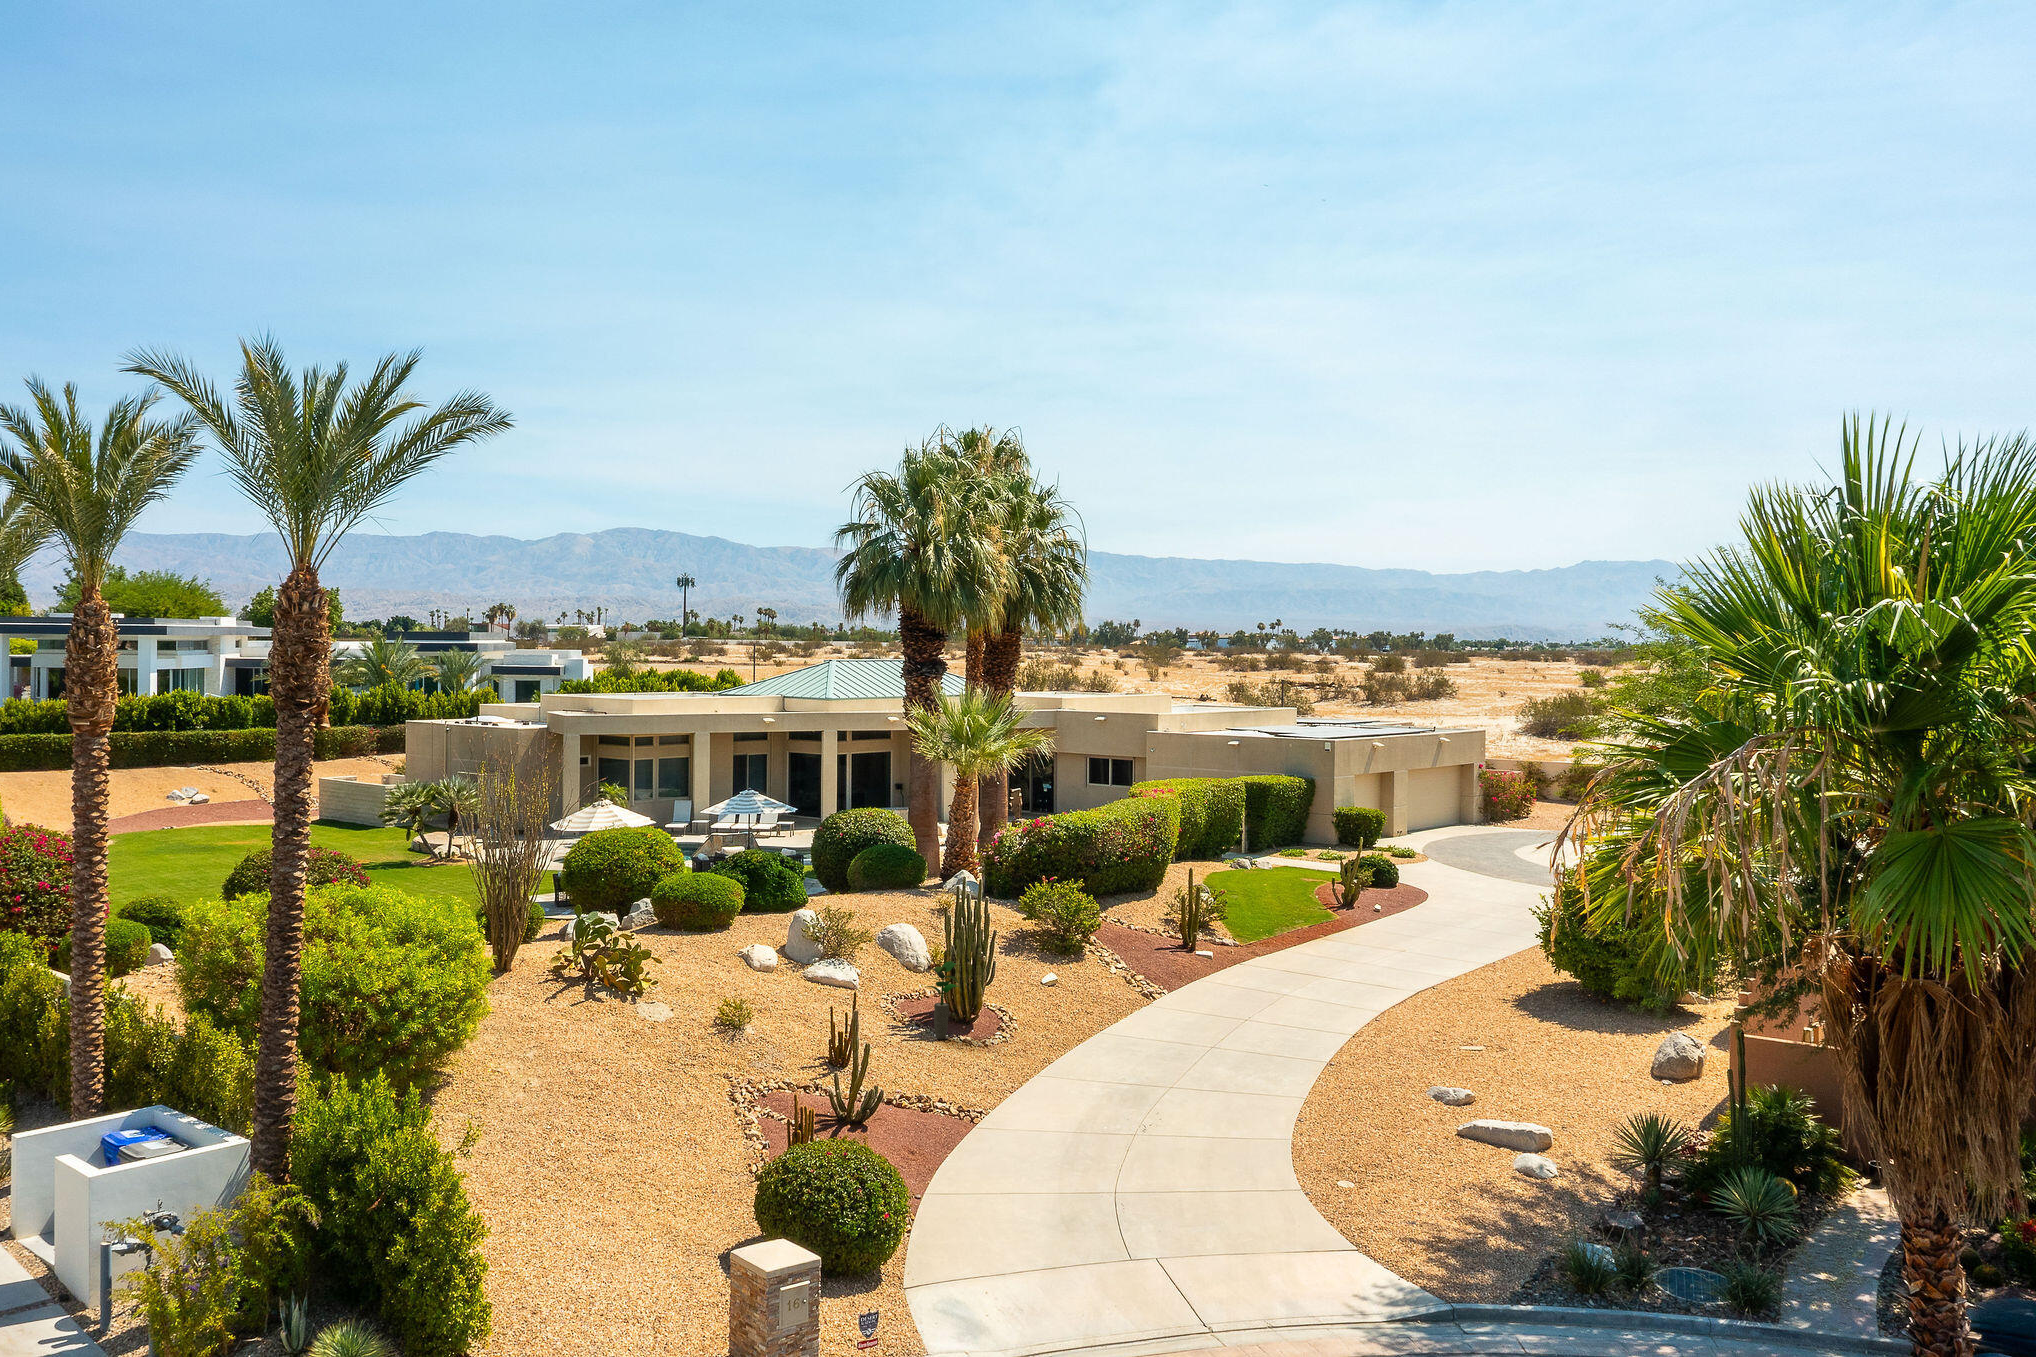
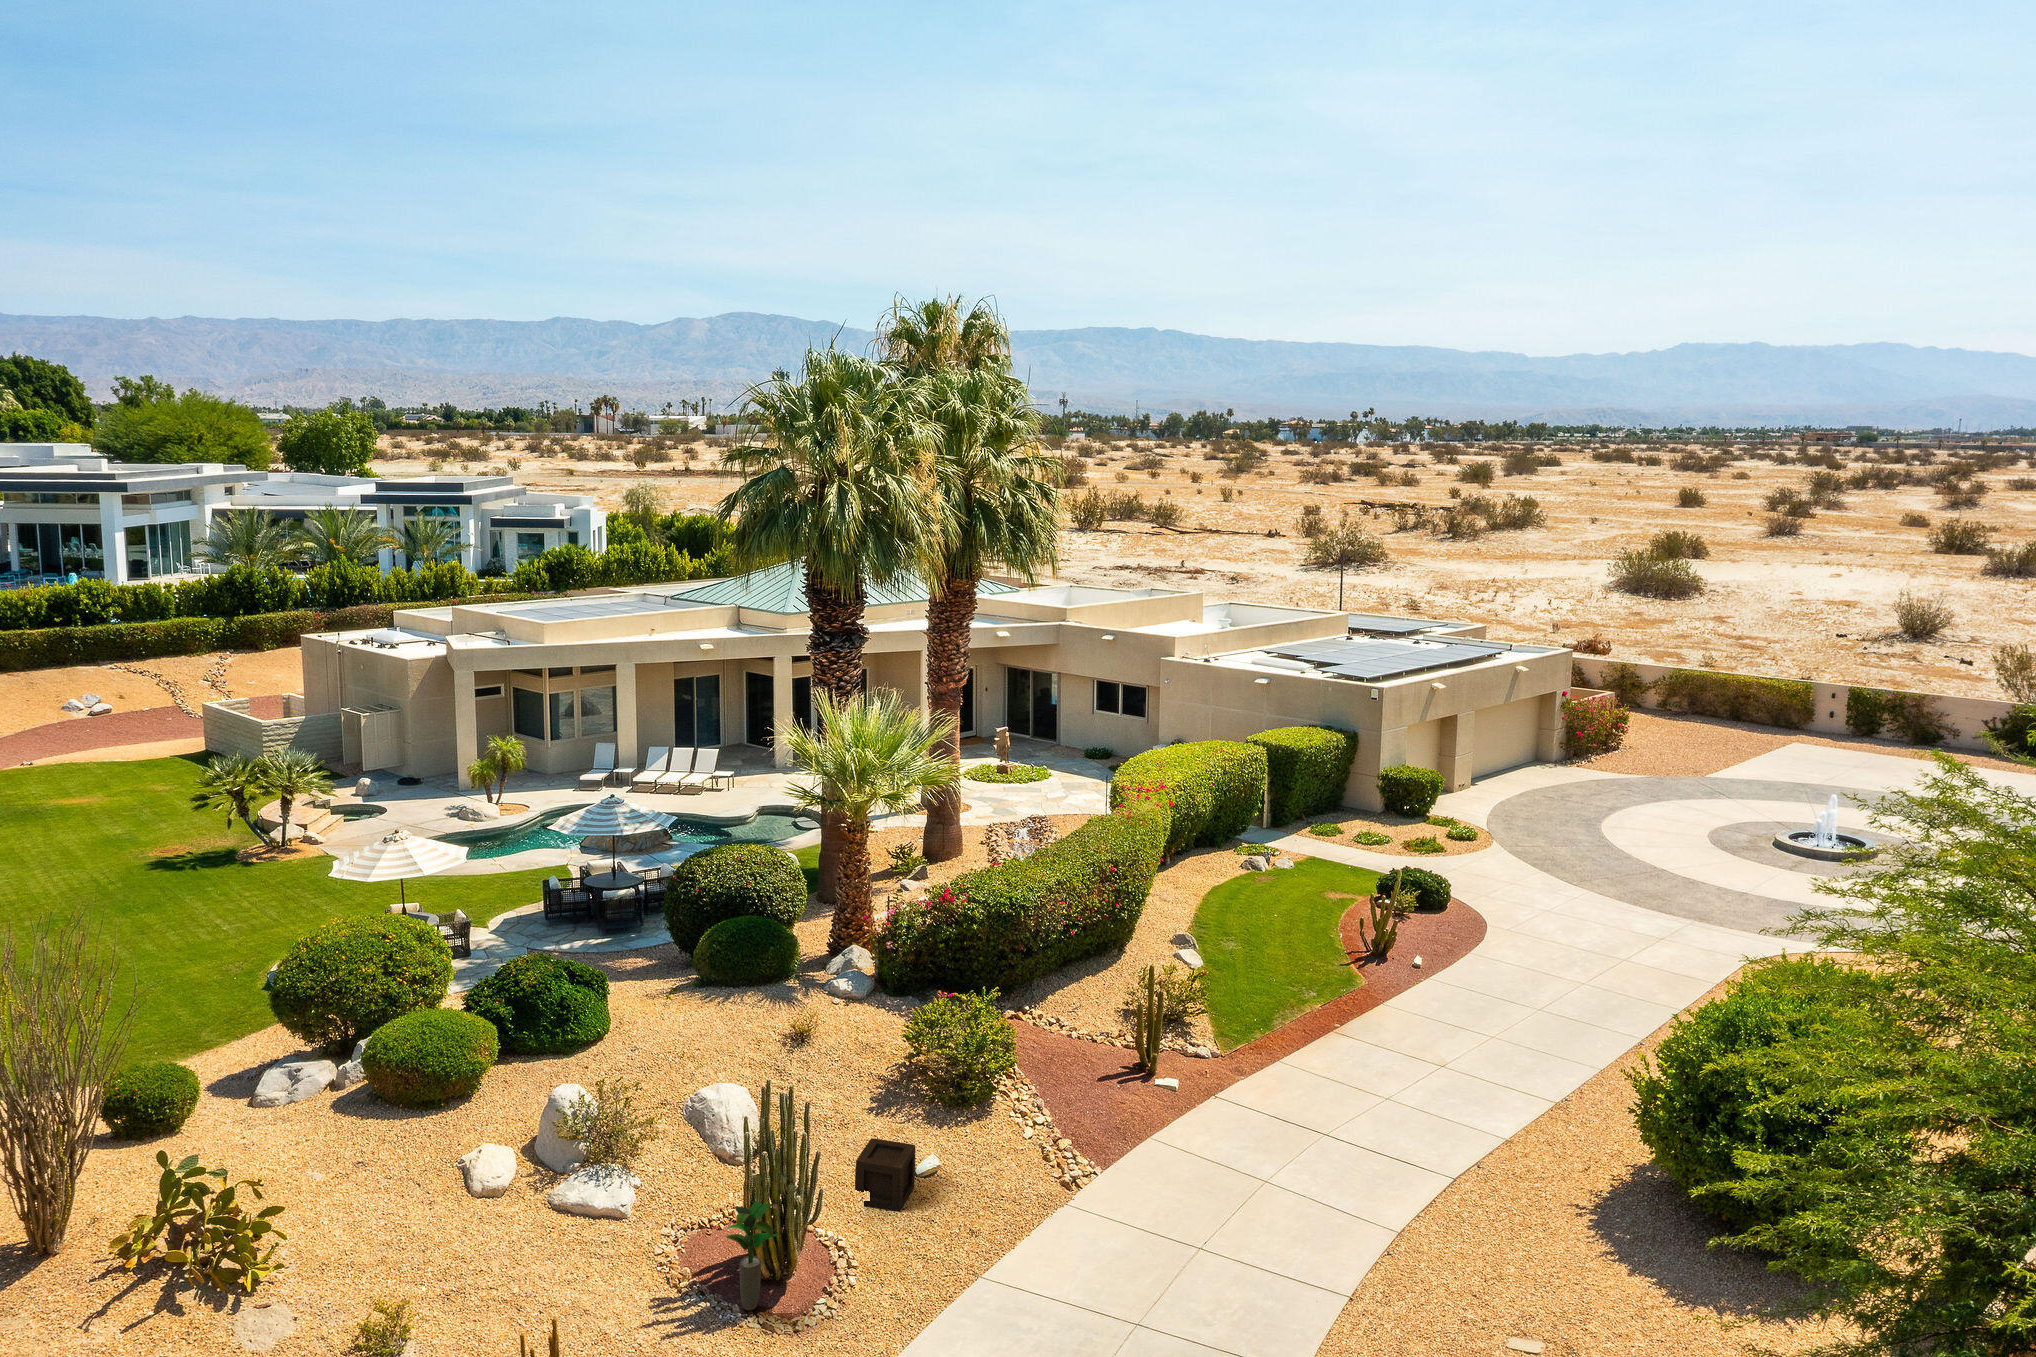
wooden crate: none [993,963,1033,1007] -> present [855,1138,915,1212]

